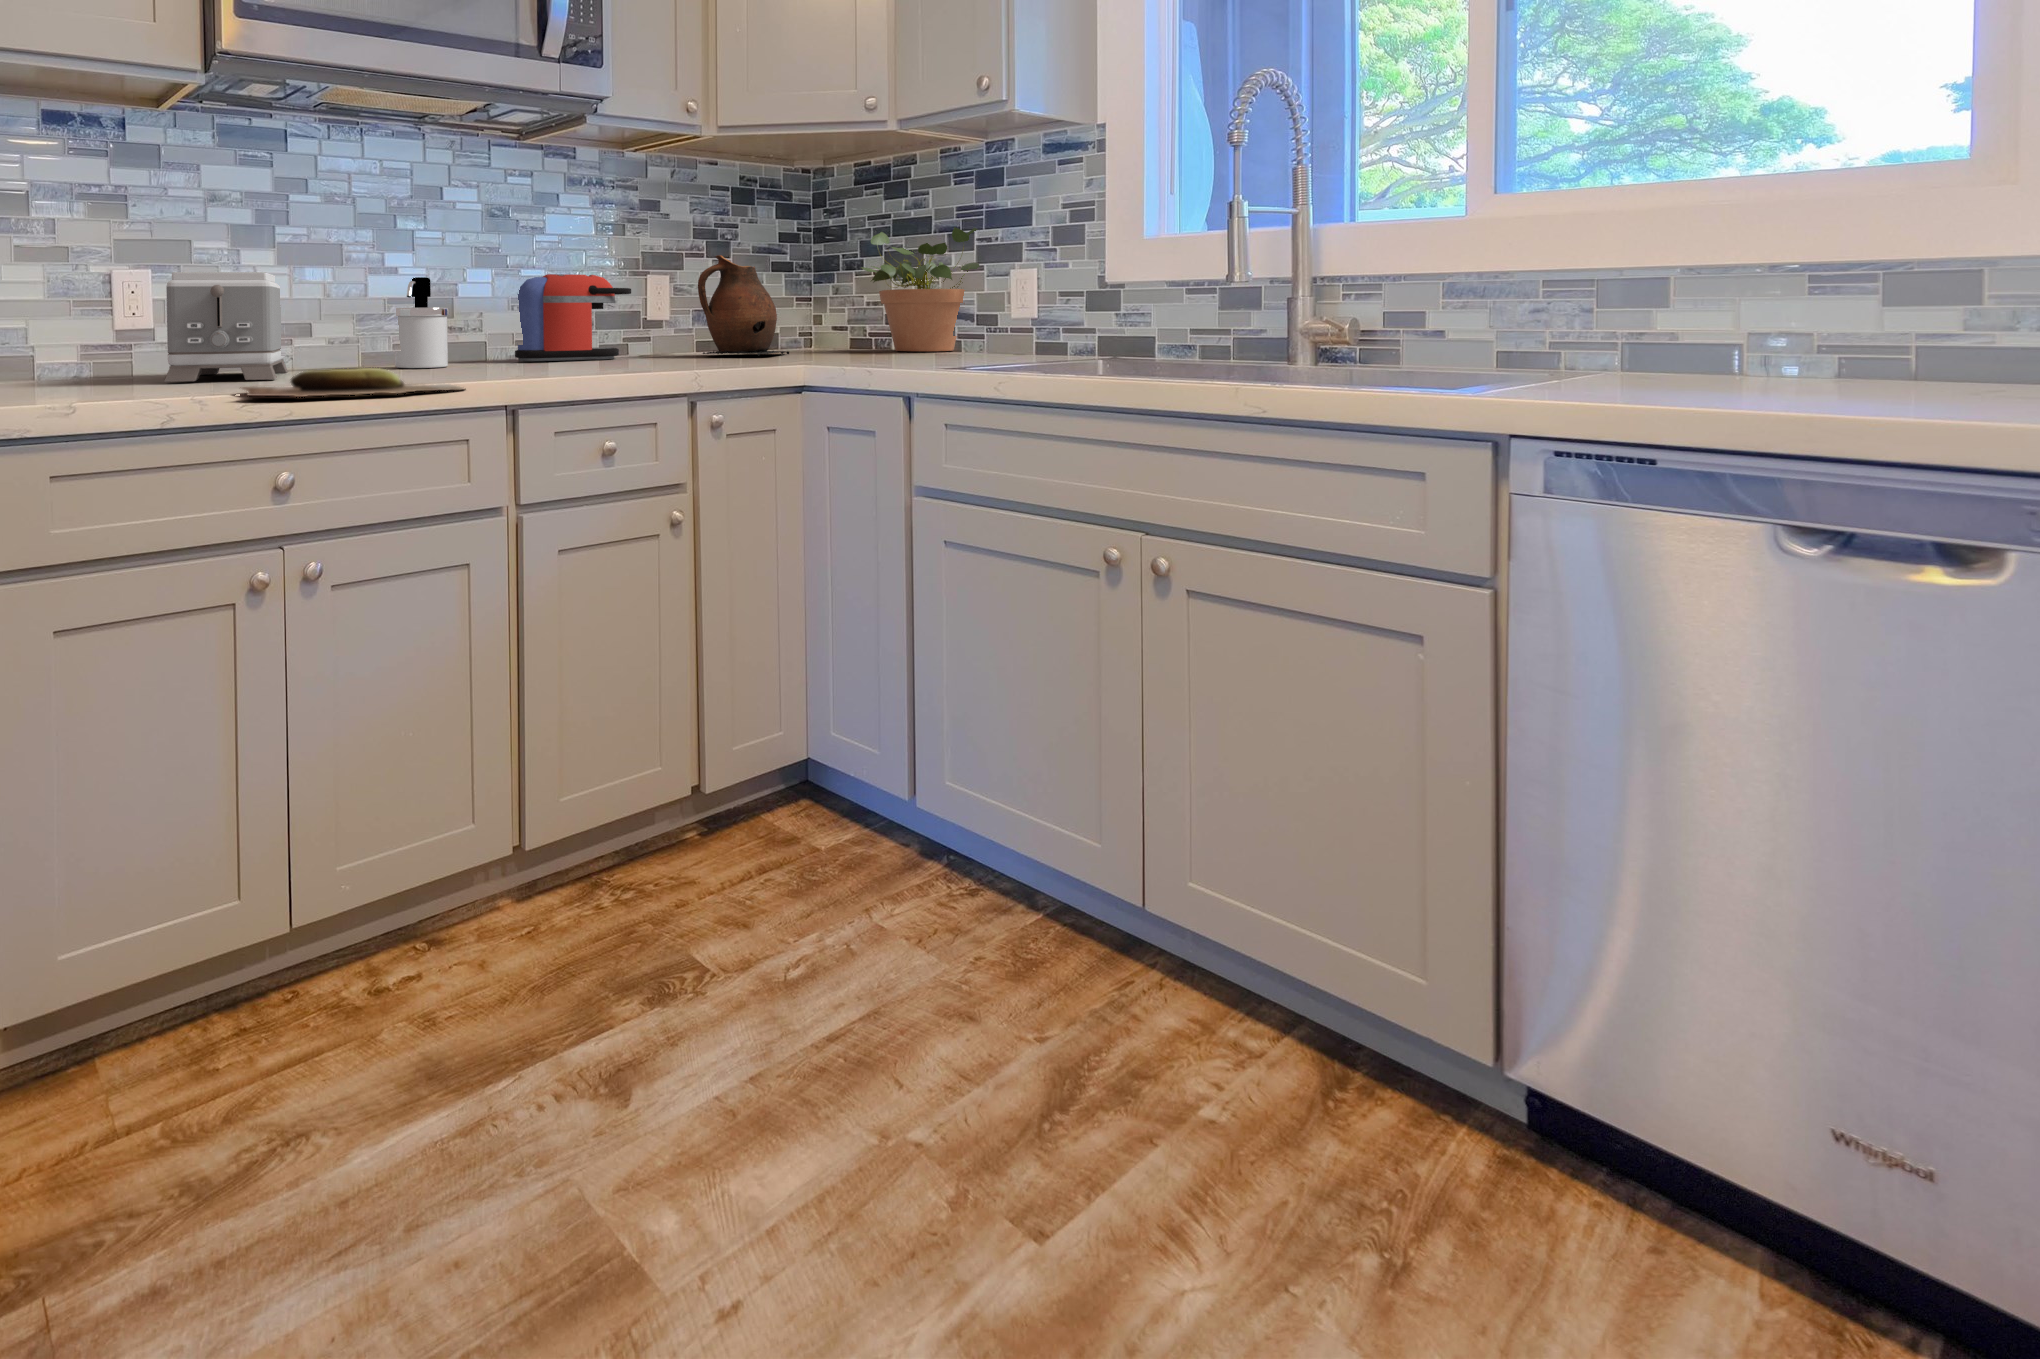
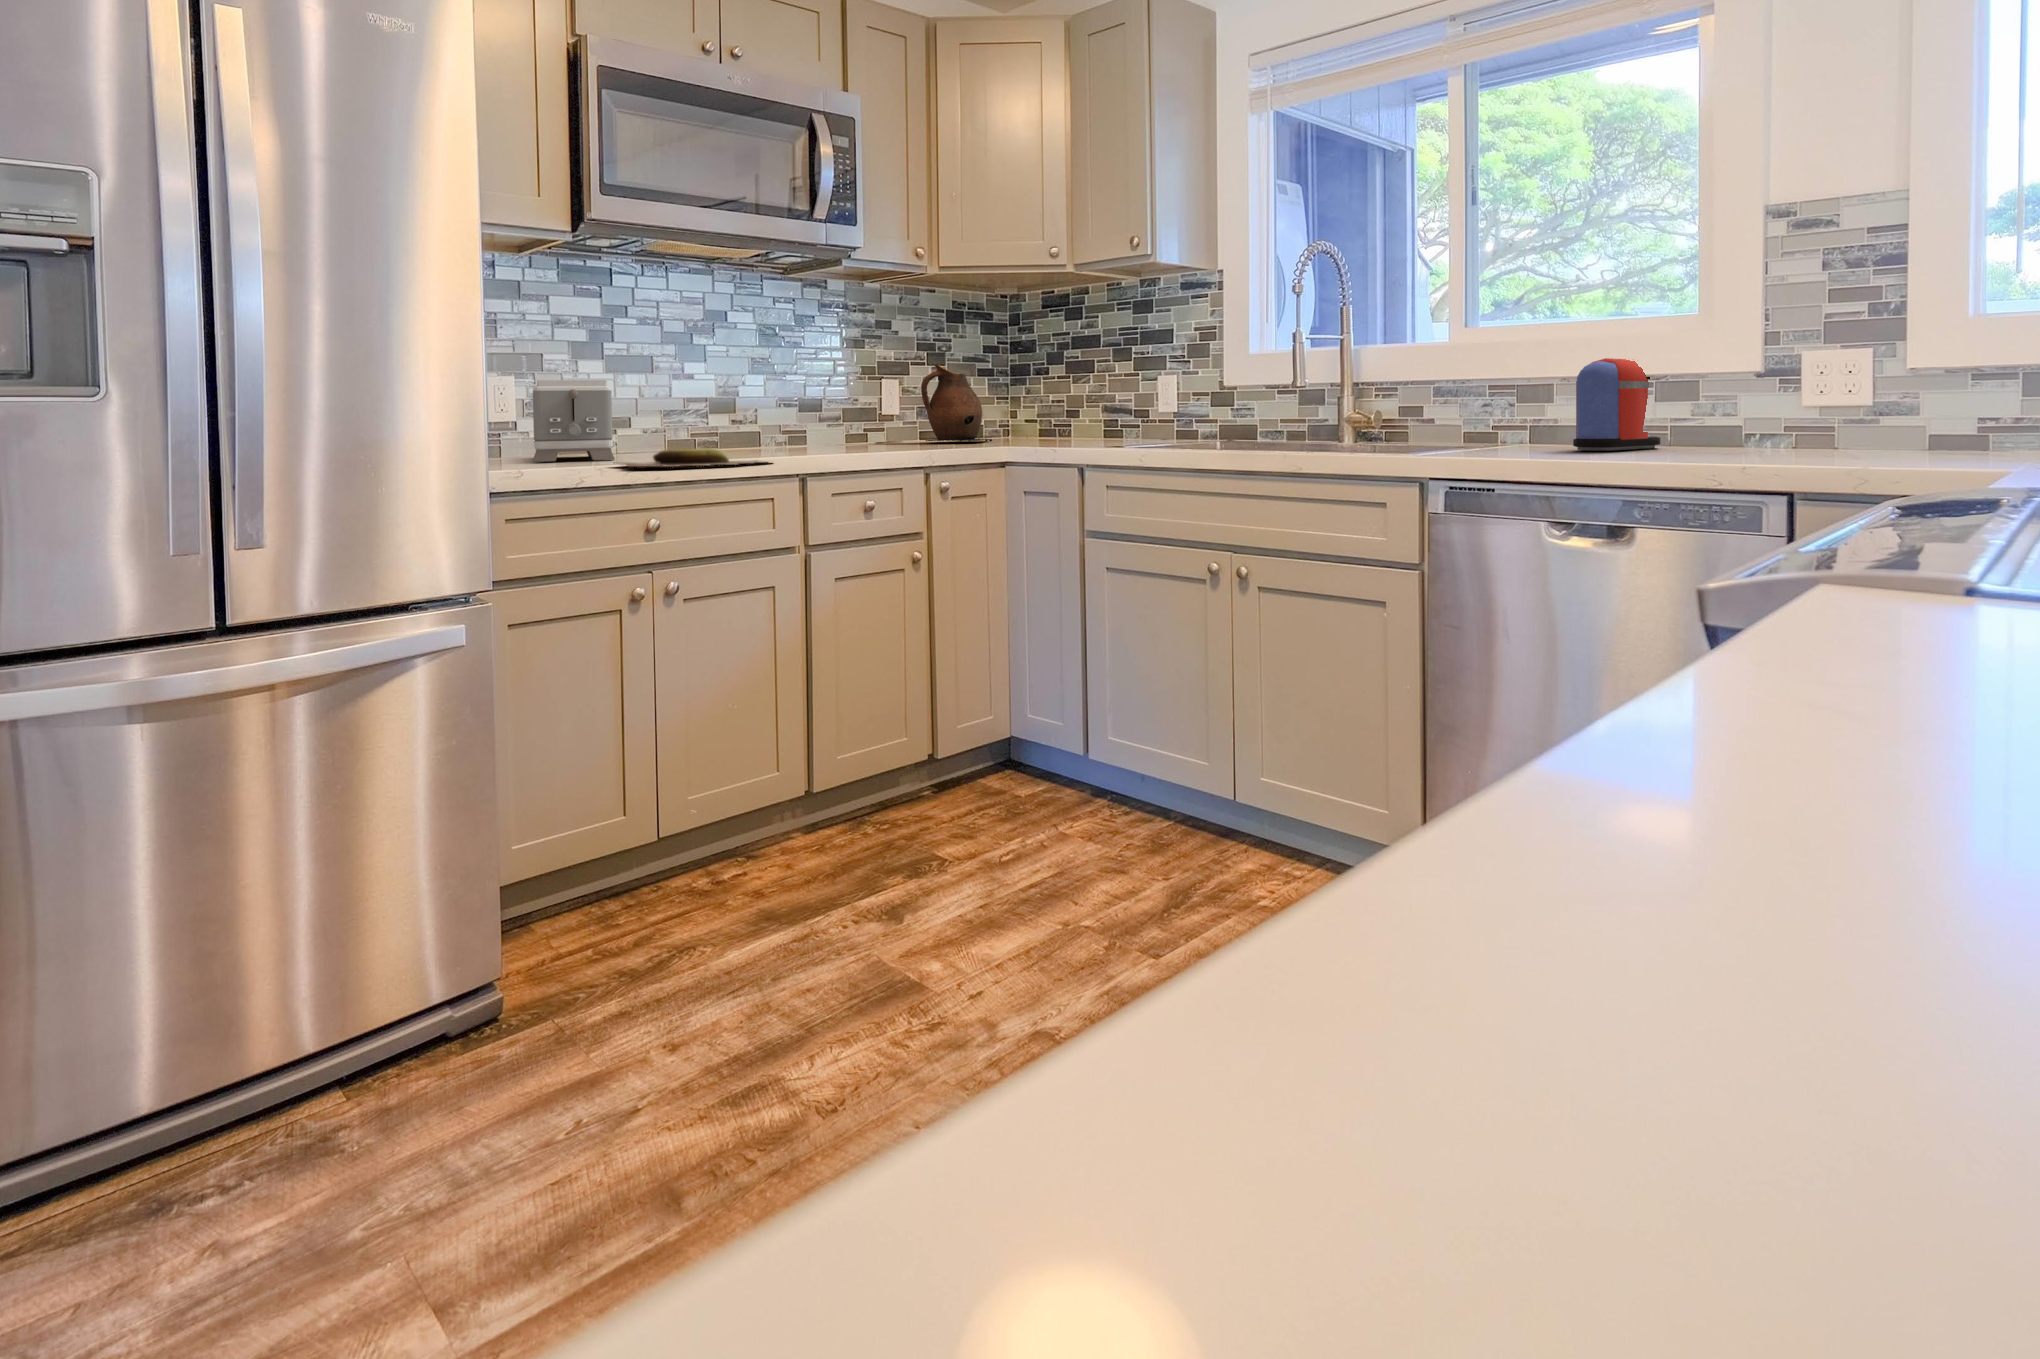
potted plant: present [861,227,979,351] -> none [1045,343,1151,439]
coffee maker: present [515,274,631,361] -> present [1573,358,1660,451]
soap dispenser: present [394,277,449,368] -> none [688,383,732,452]

